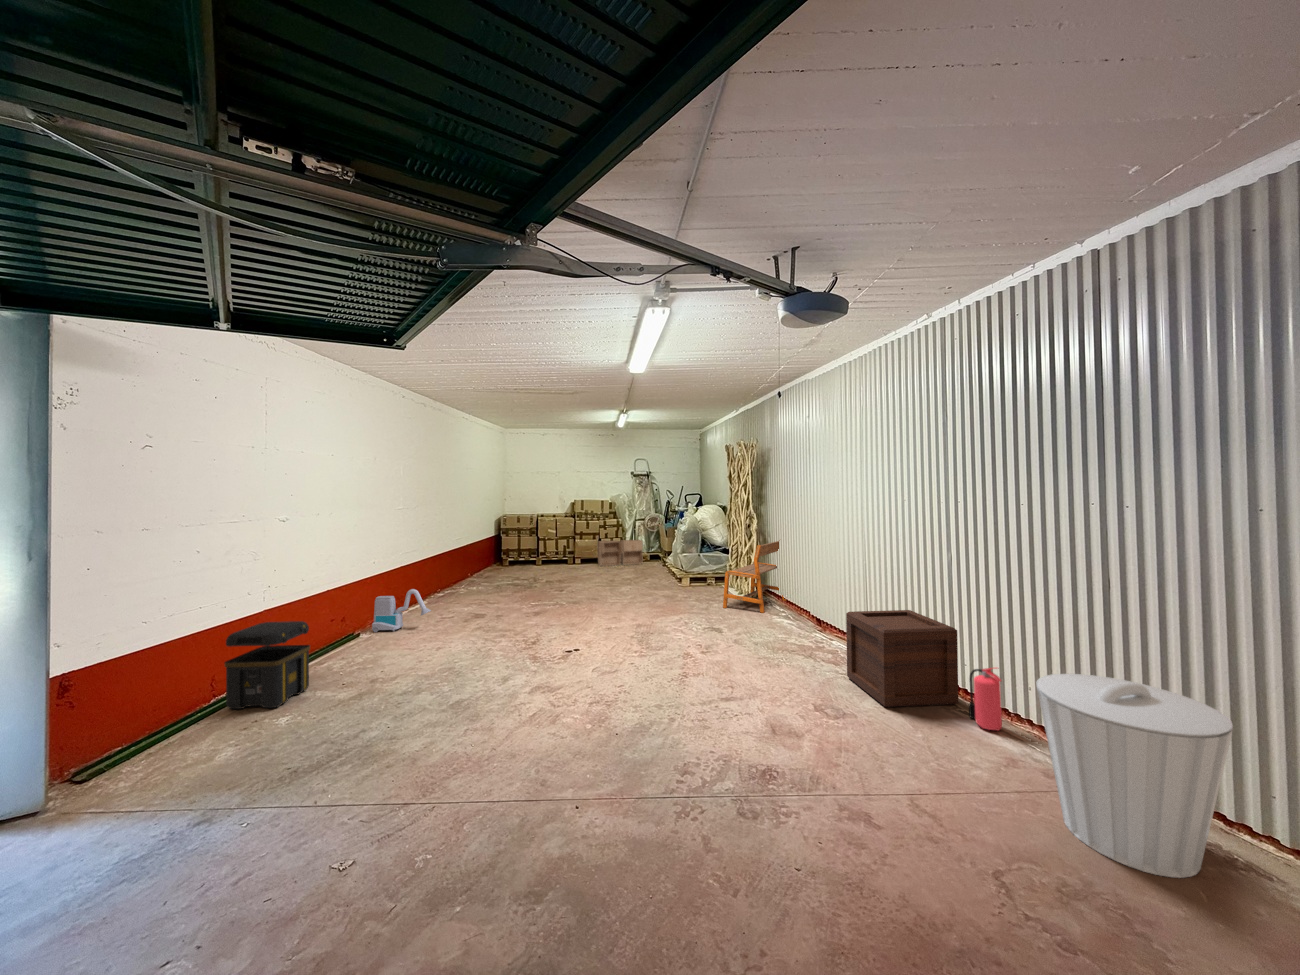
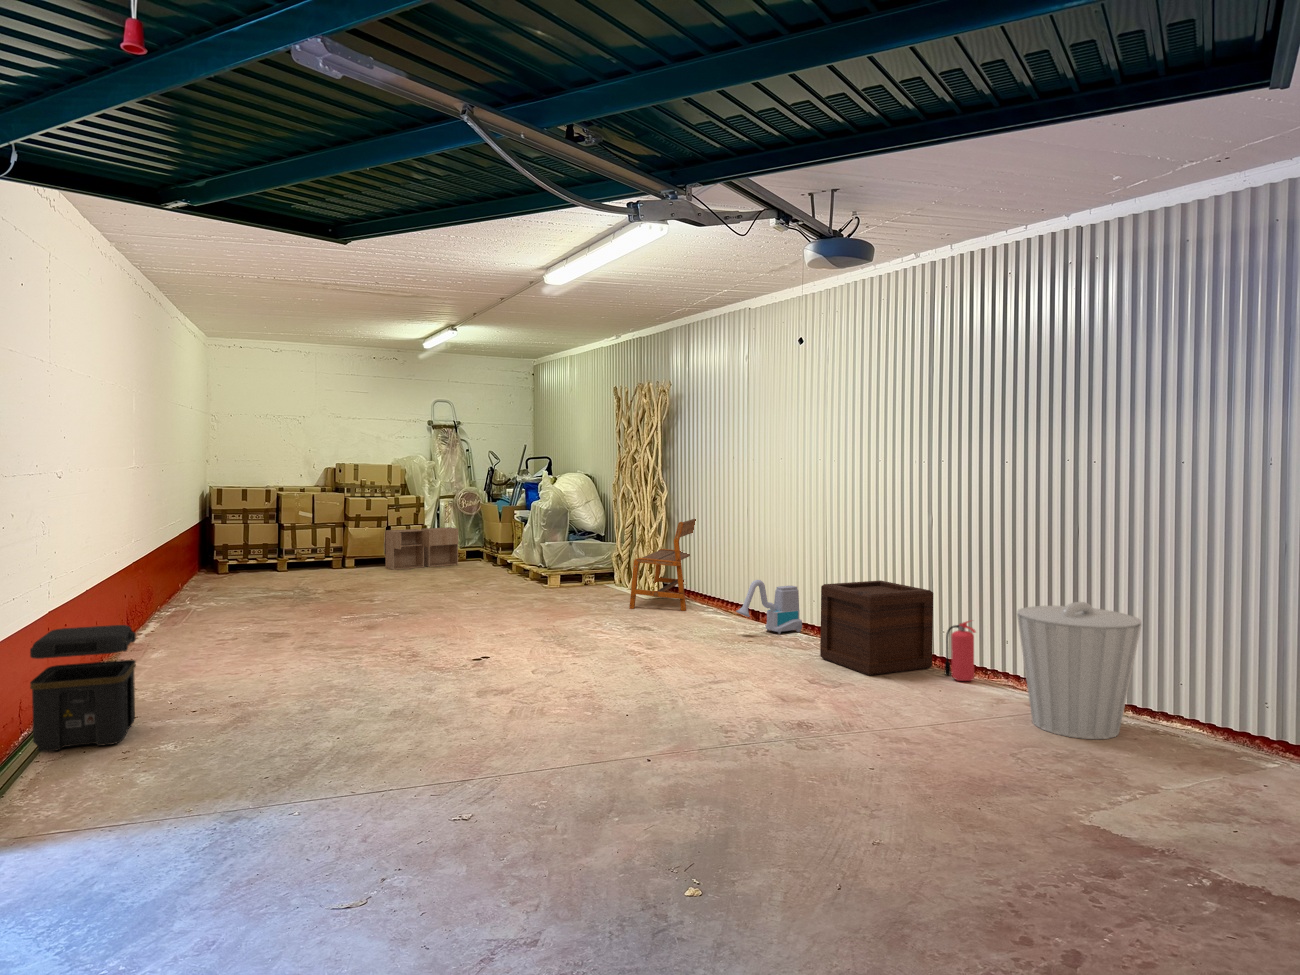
vacuum cleaner: present [372,589,431,632] -> present [736,580,802,634]

